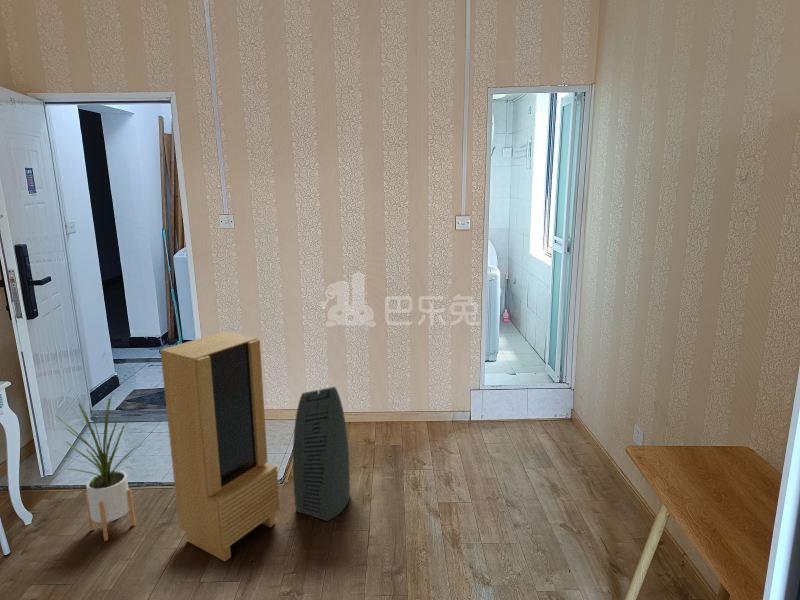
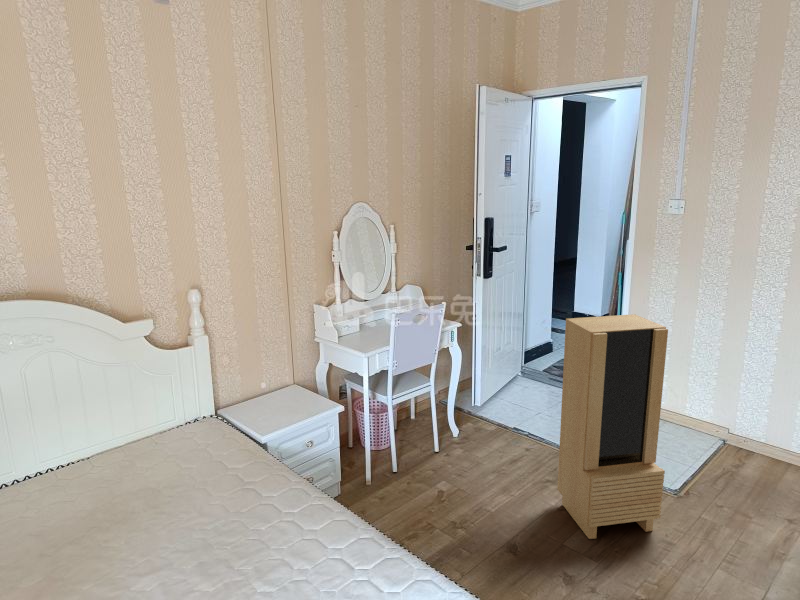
air purifier: present [293,387,350,521] -> none [681,401,768,558]
house plant: present [57,398,139,541] -> none [475,347,546,473]

